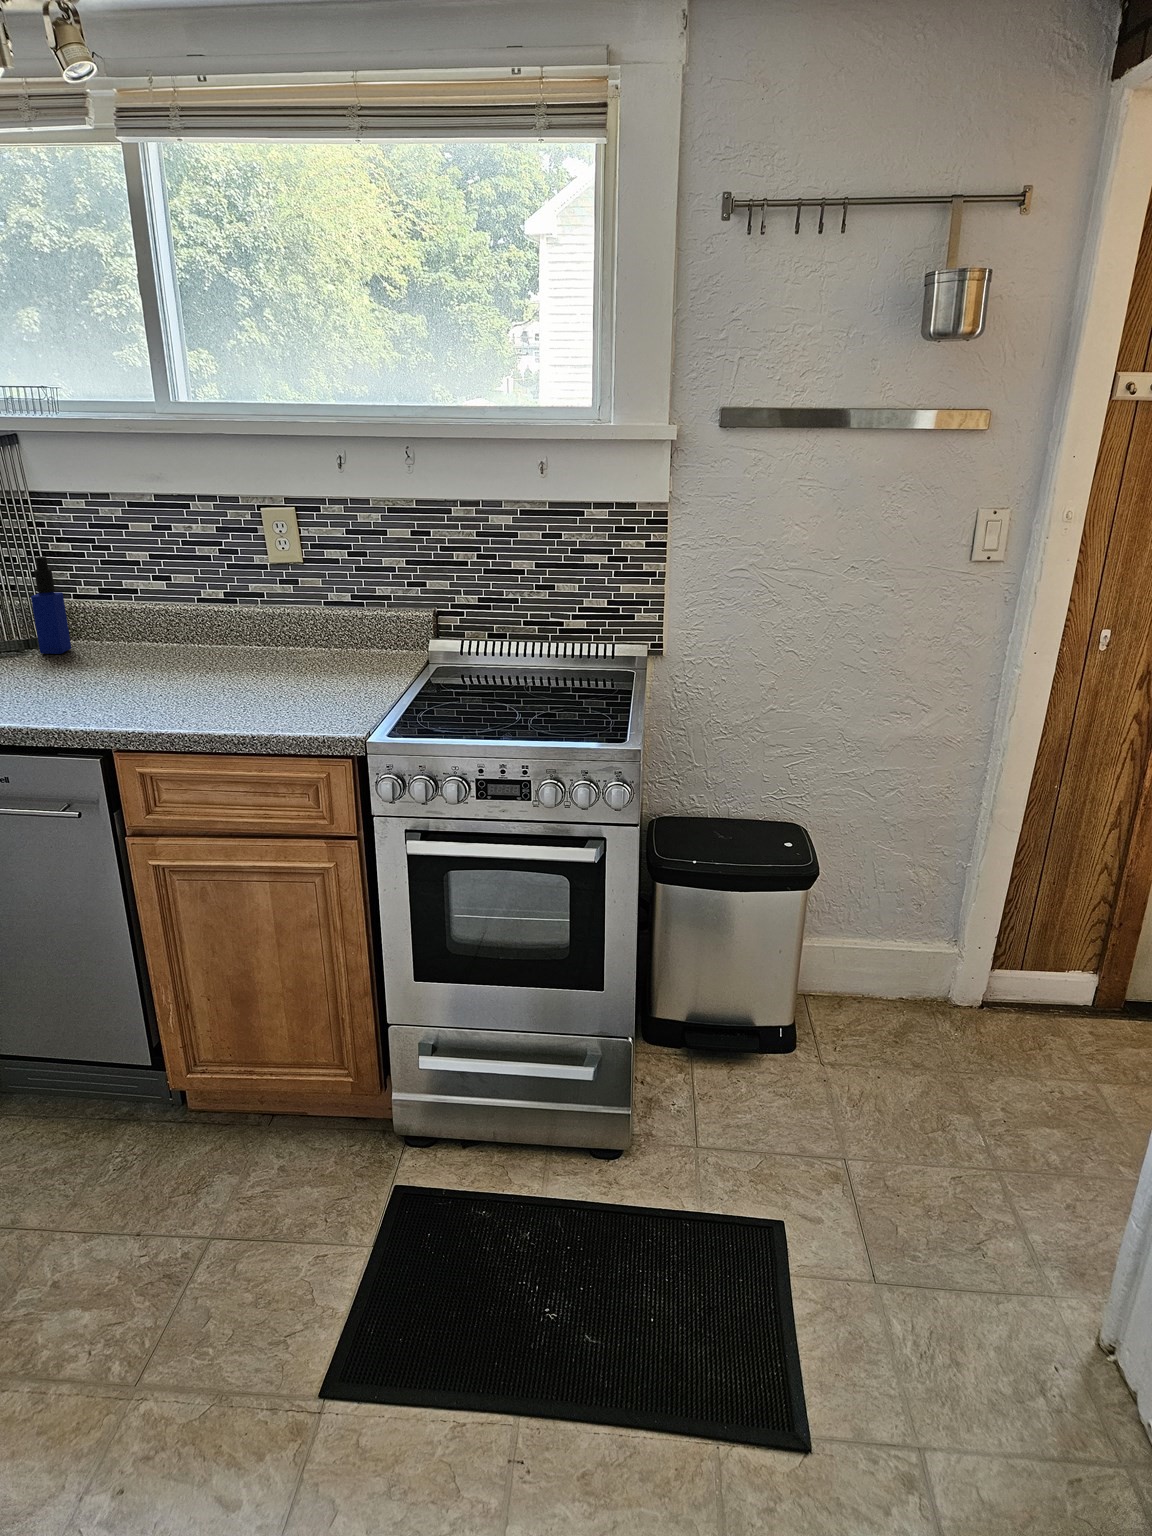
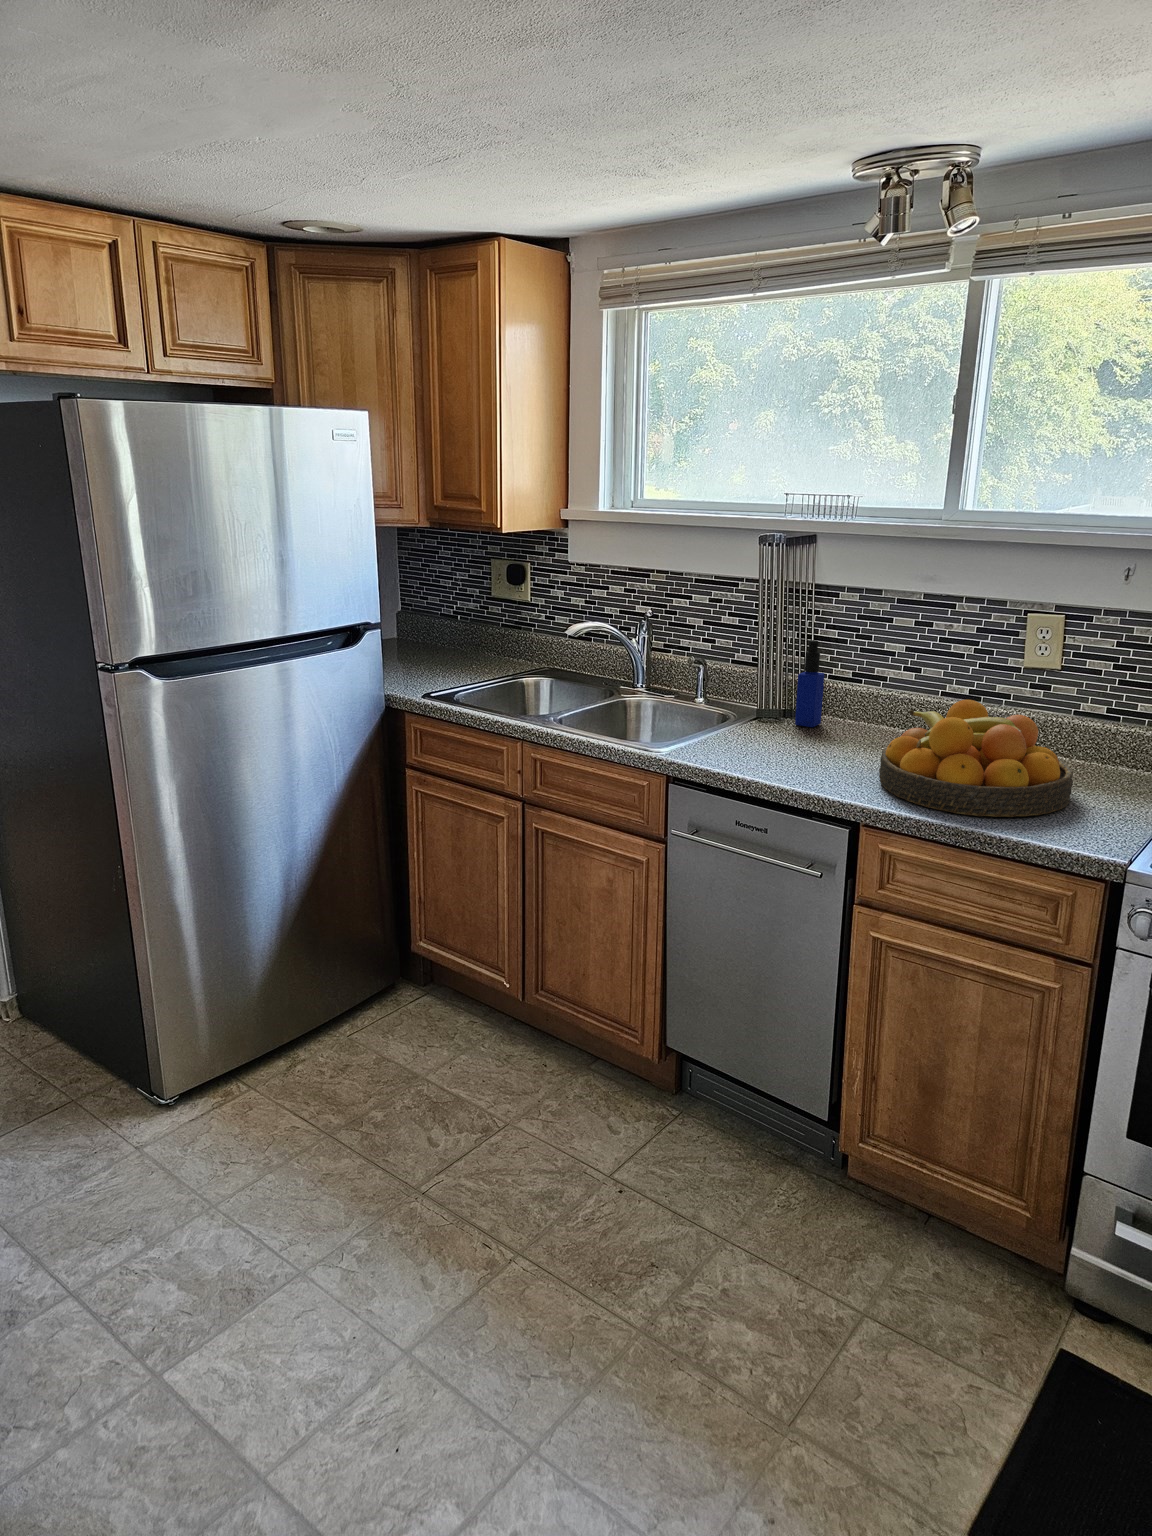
fruit bowl: none [126,602,321,719] -> present [879,700,1073,817]

